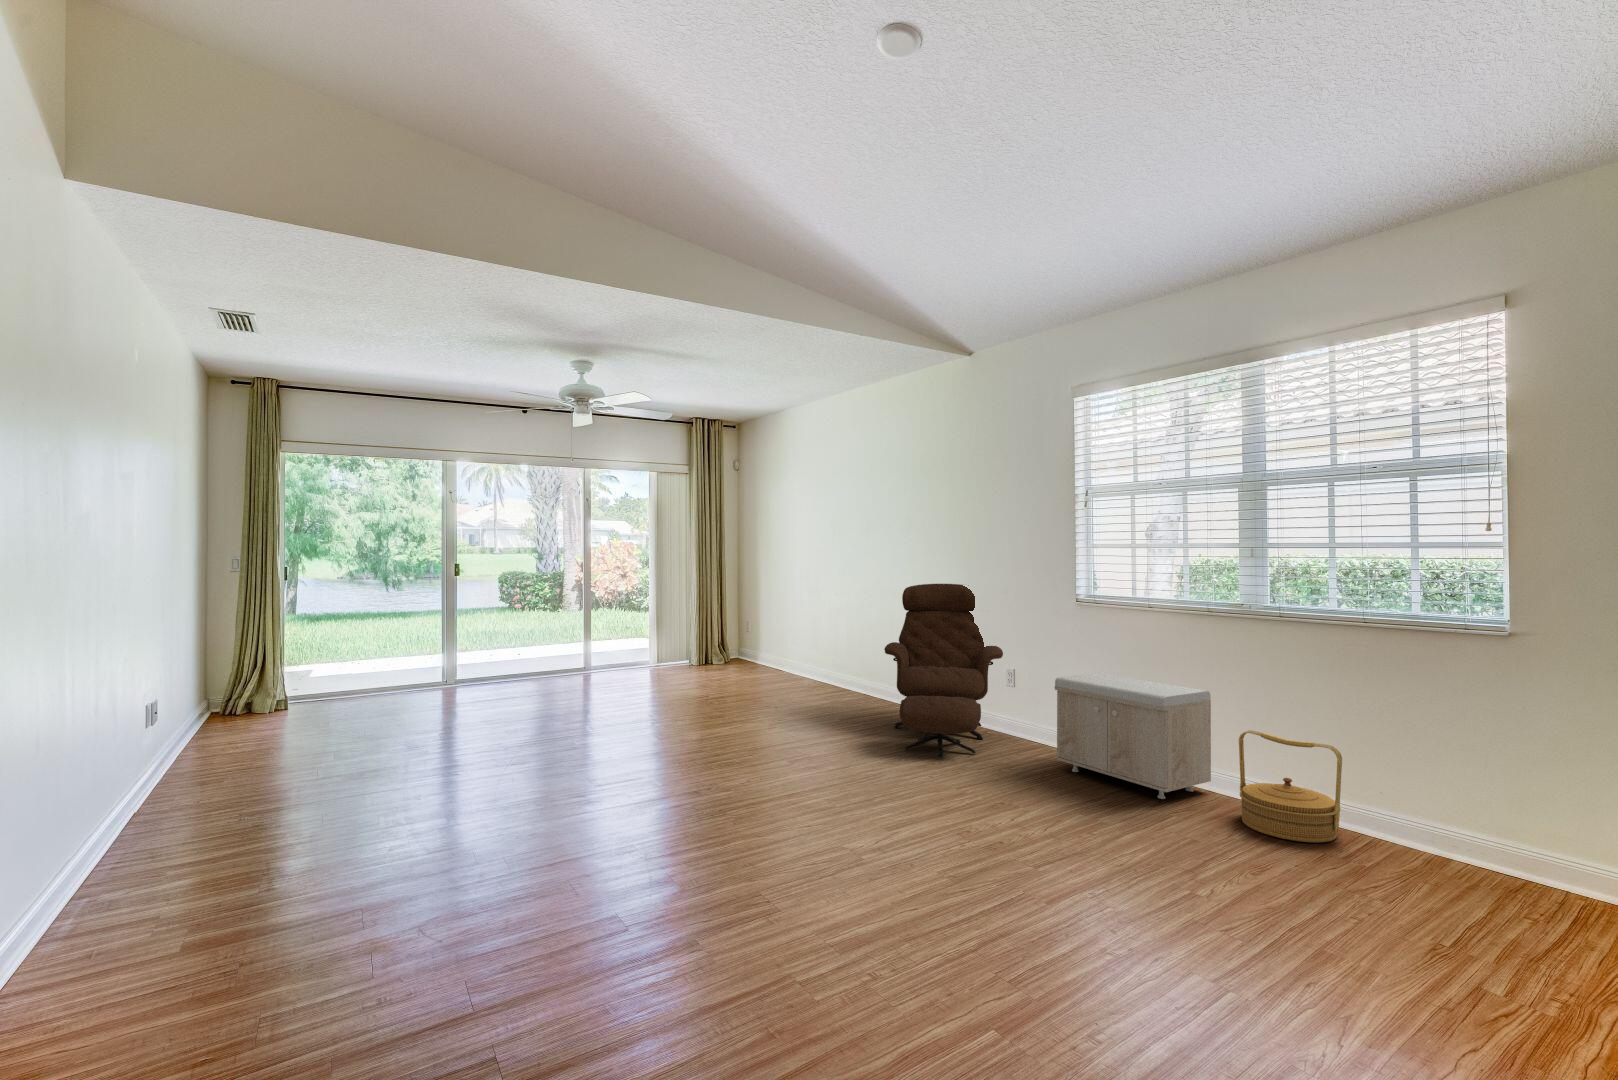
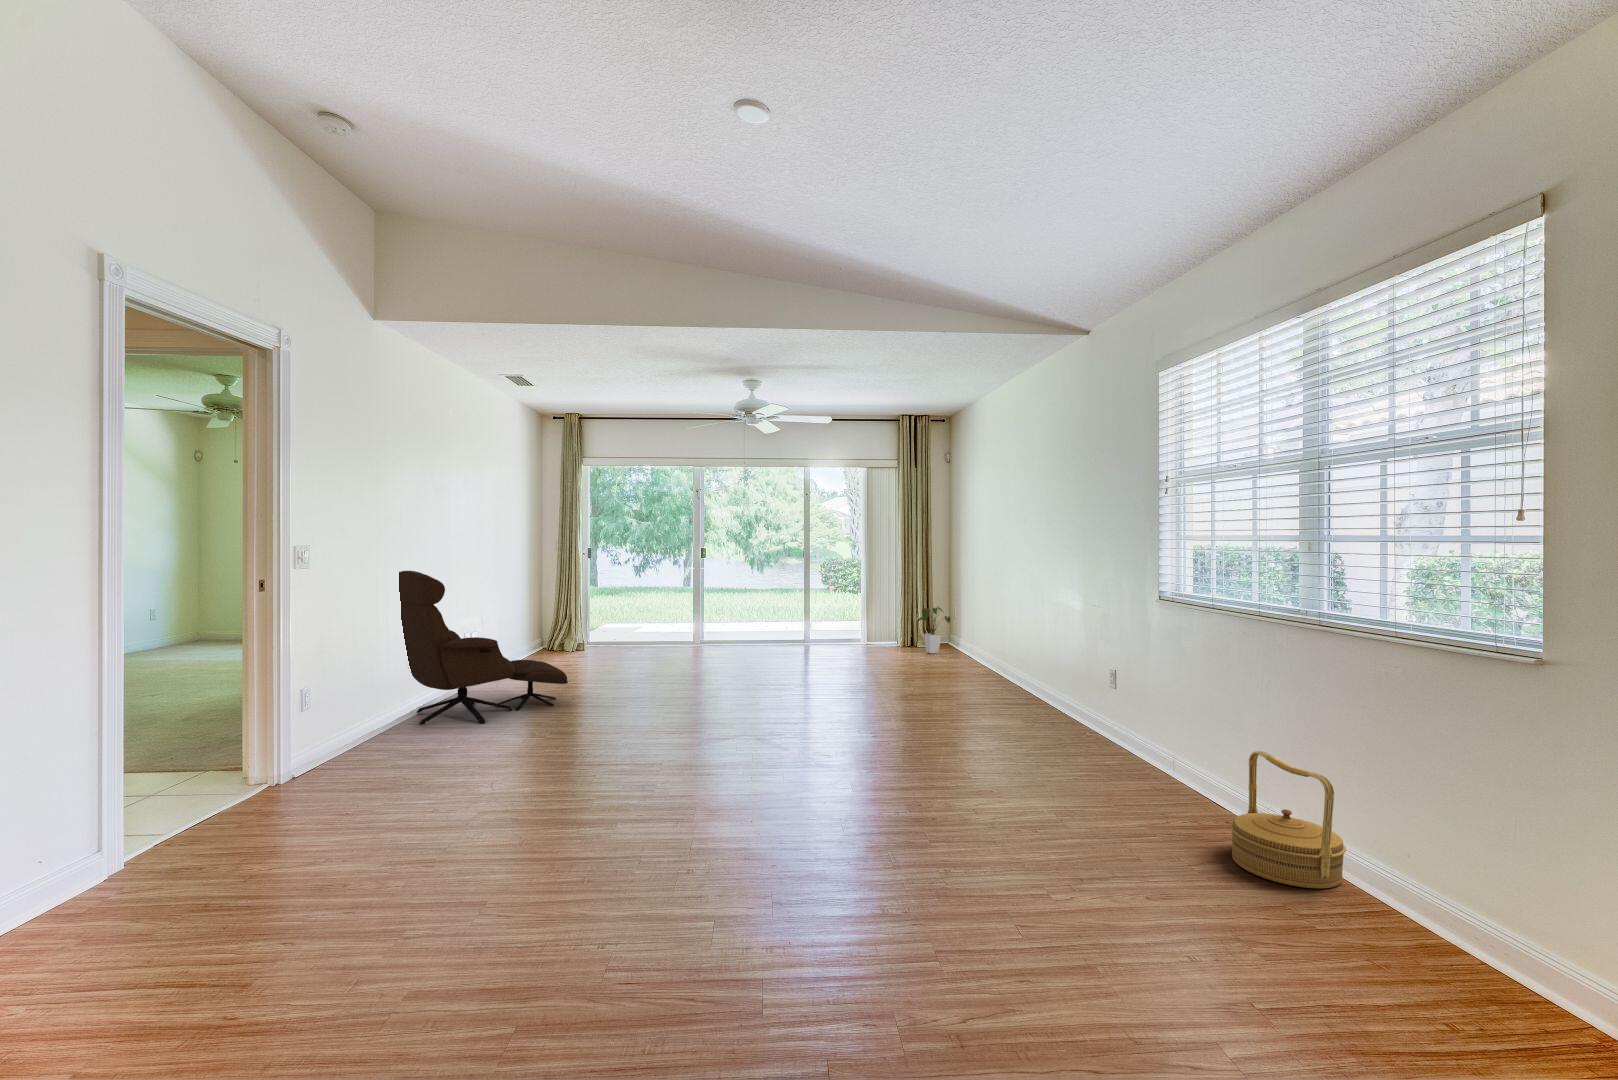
lounge chair: present [884,584,1003,758] -> present [399,571,568,725]
house plant: none [712,619,750,669] -> present [917,606,950,653]
storage bench: present [1055,673,1211,799] -> none [1106,676,1257,817]

